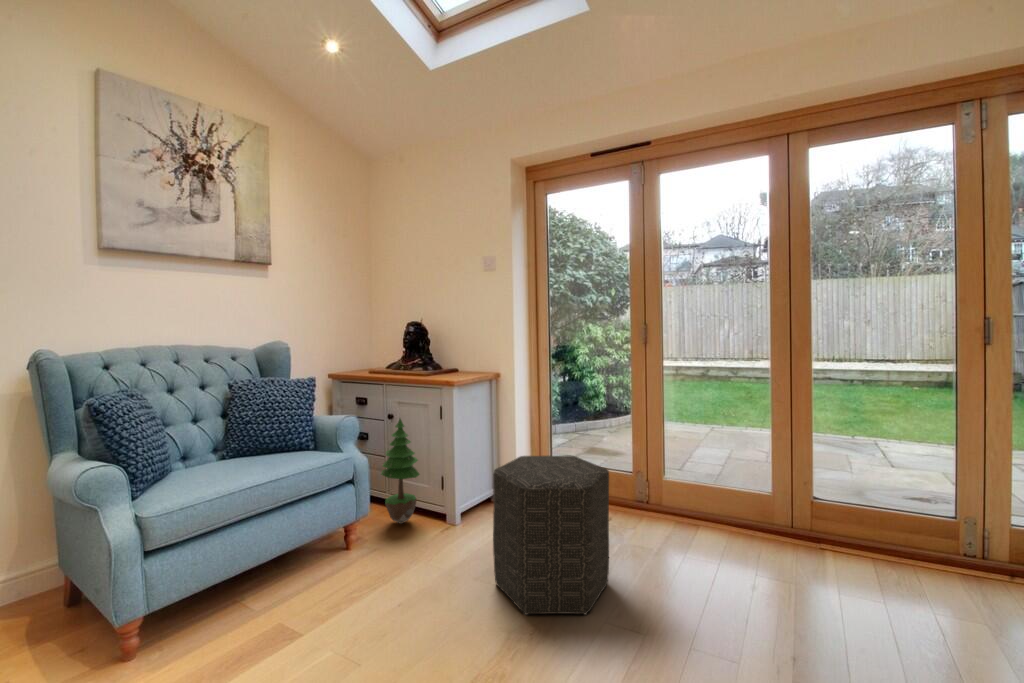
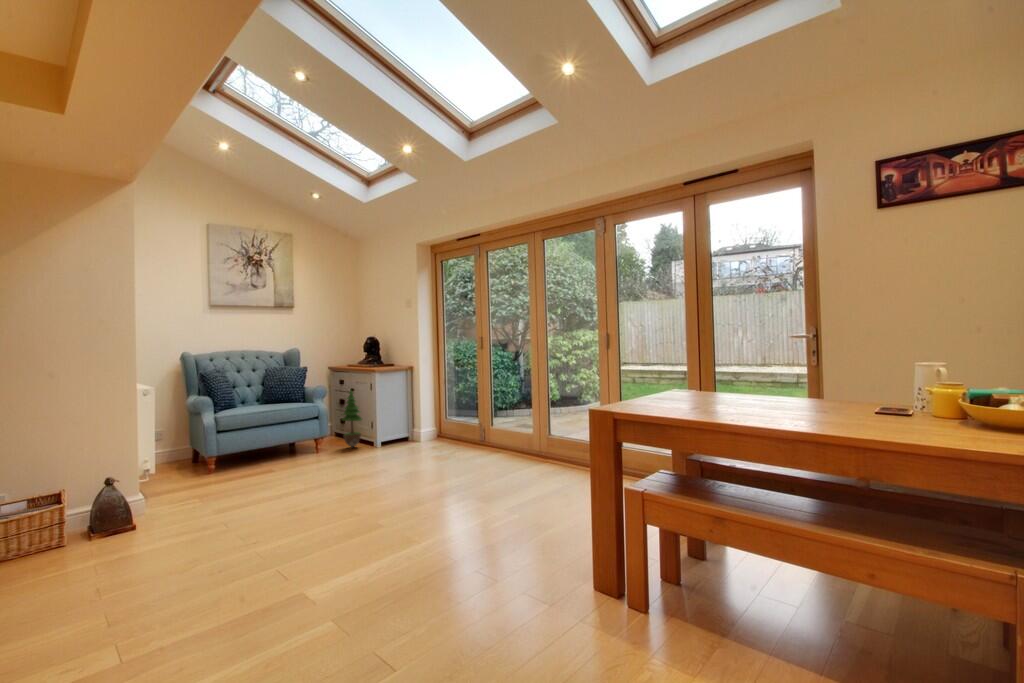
ottoman: present [493,456,609,615] -> none [367,404,423,474]

